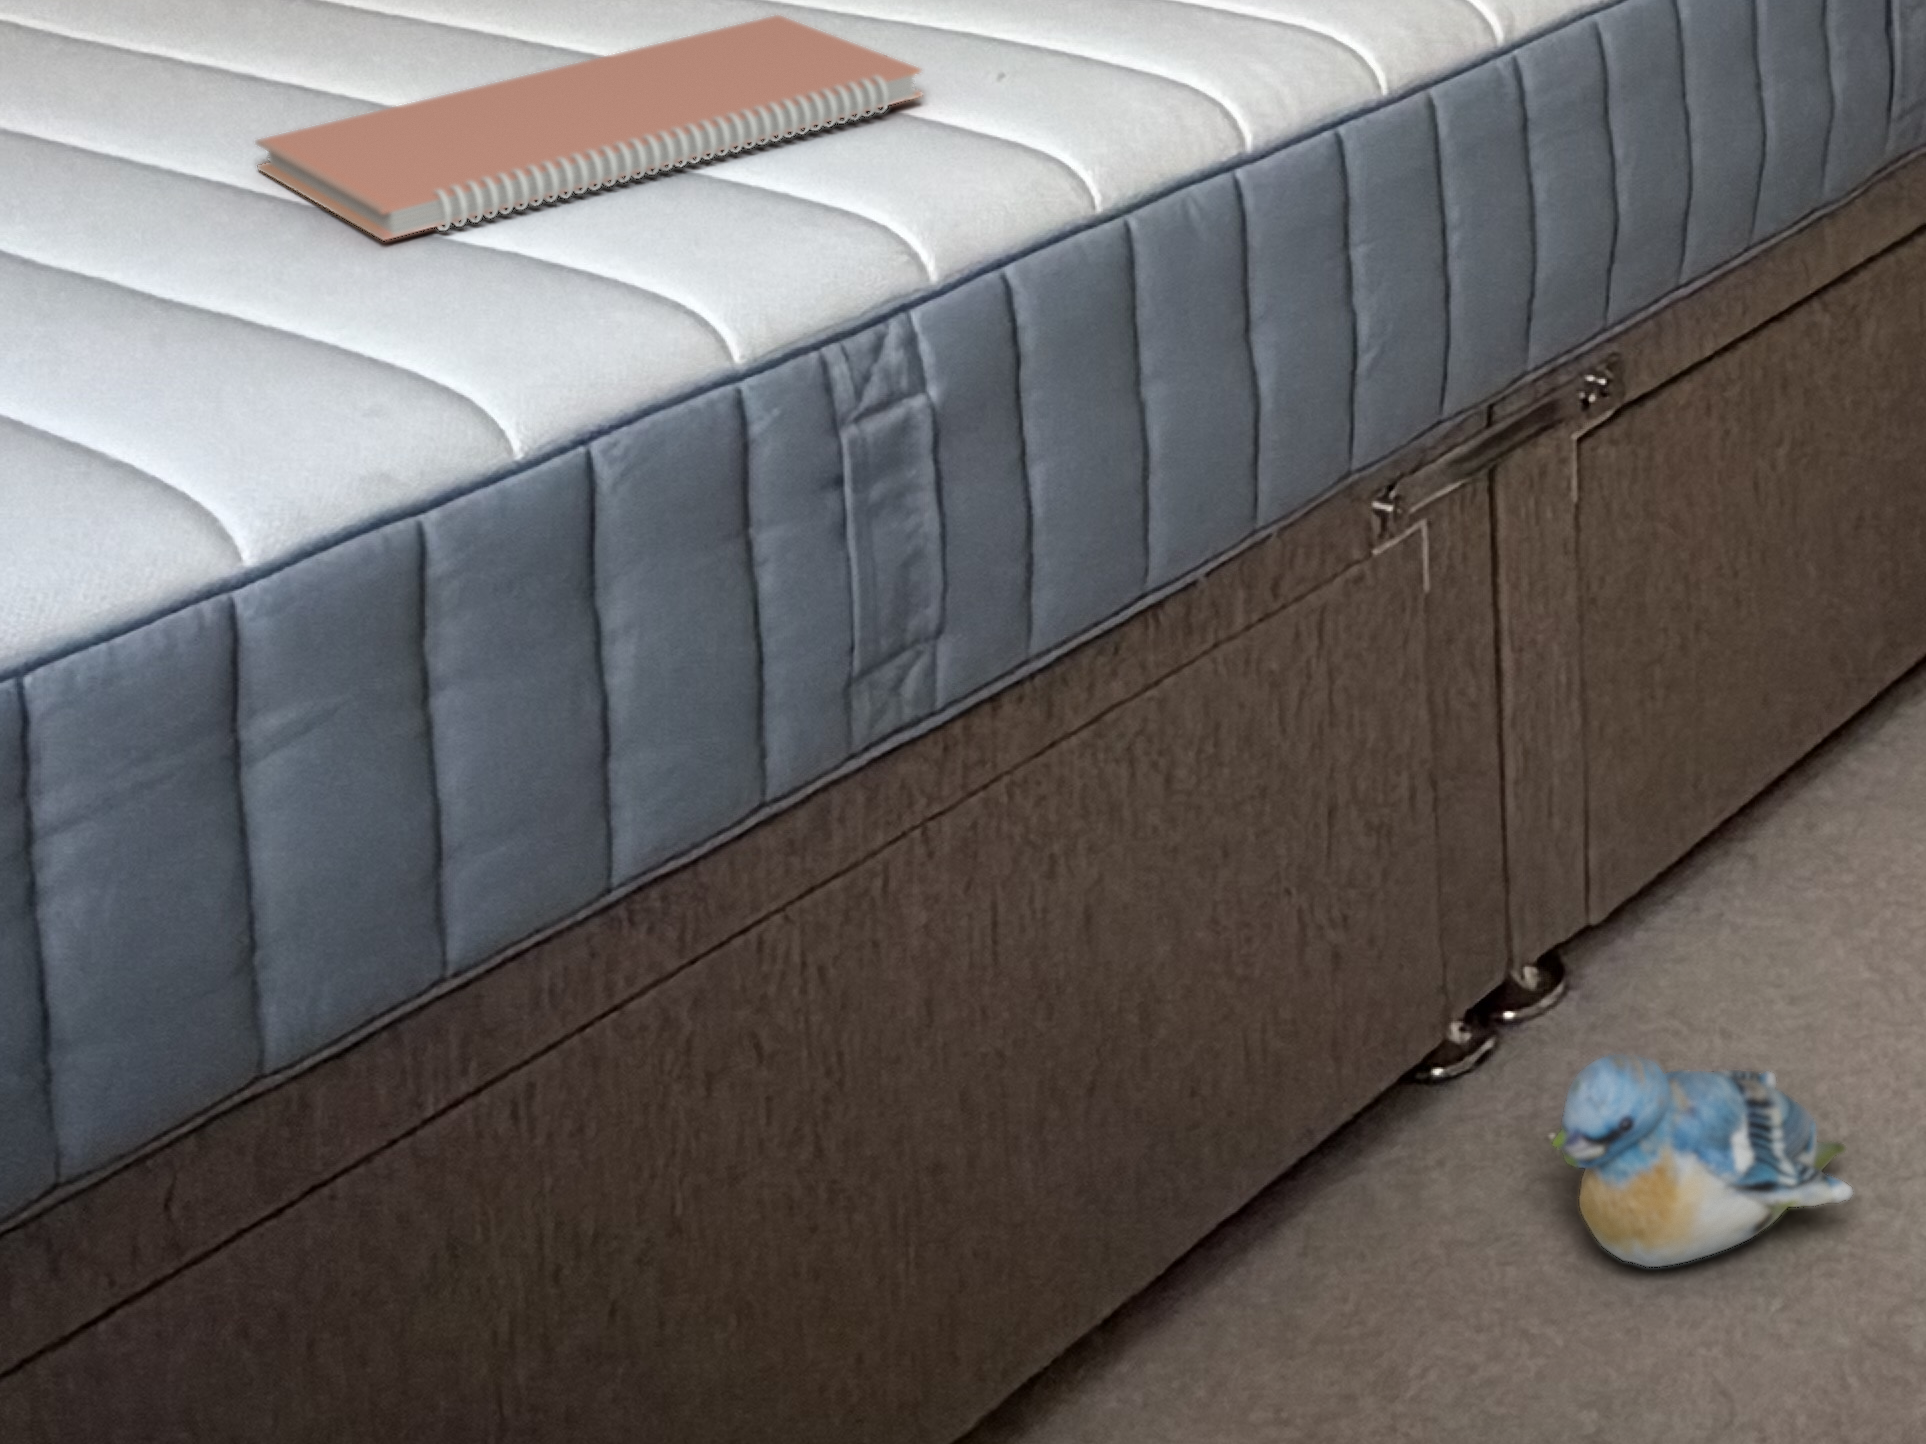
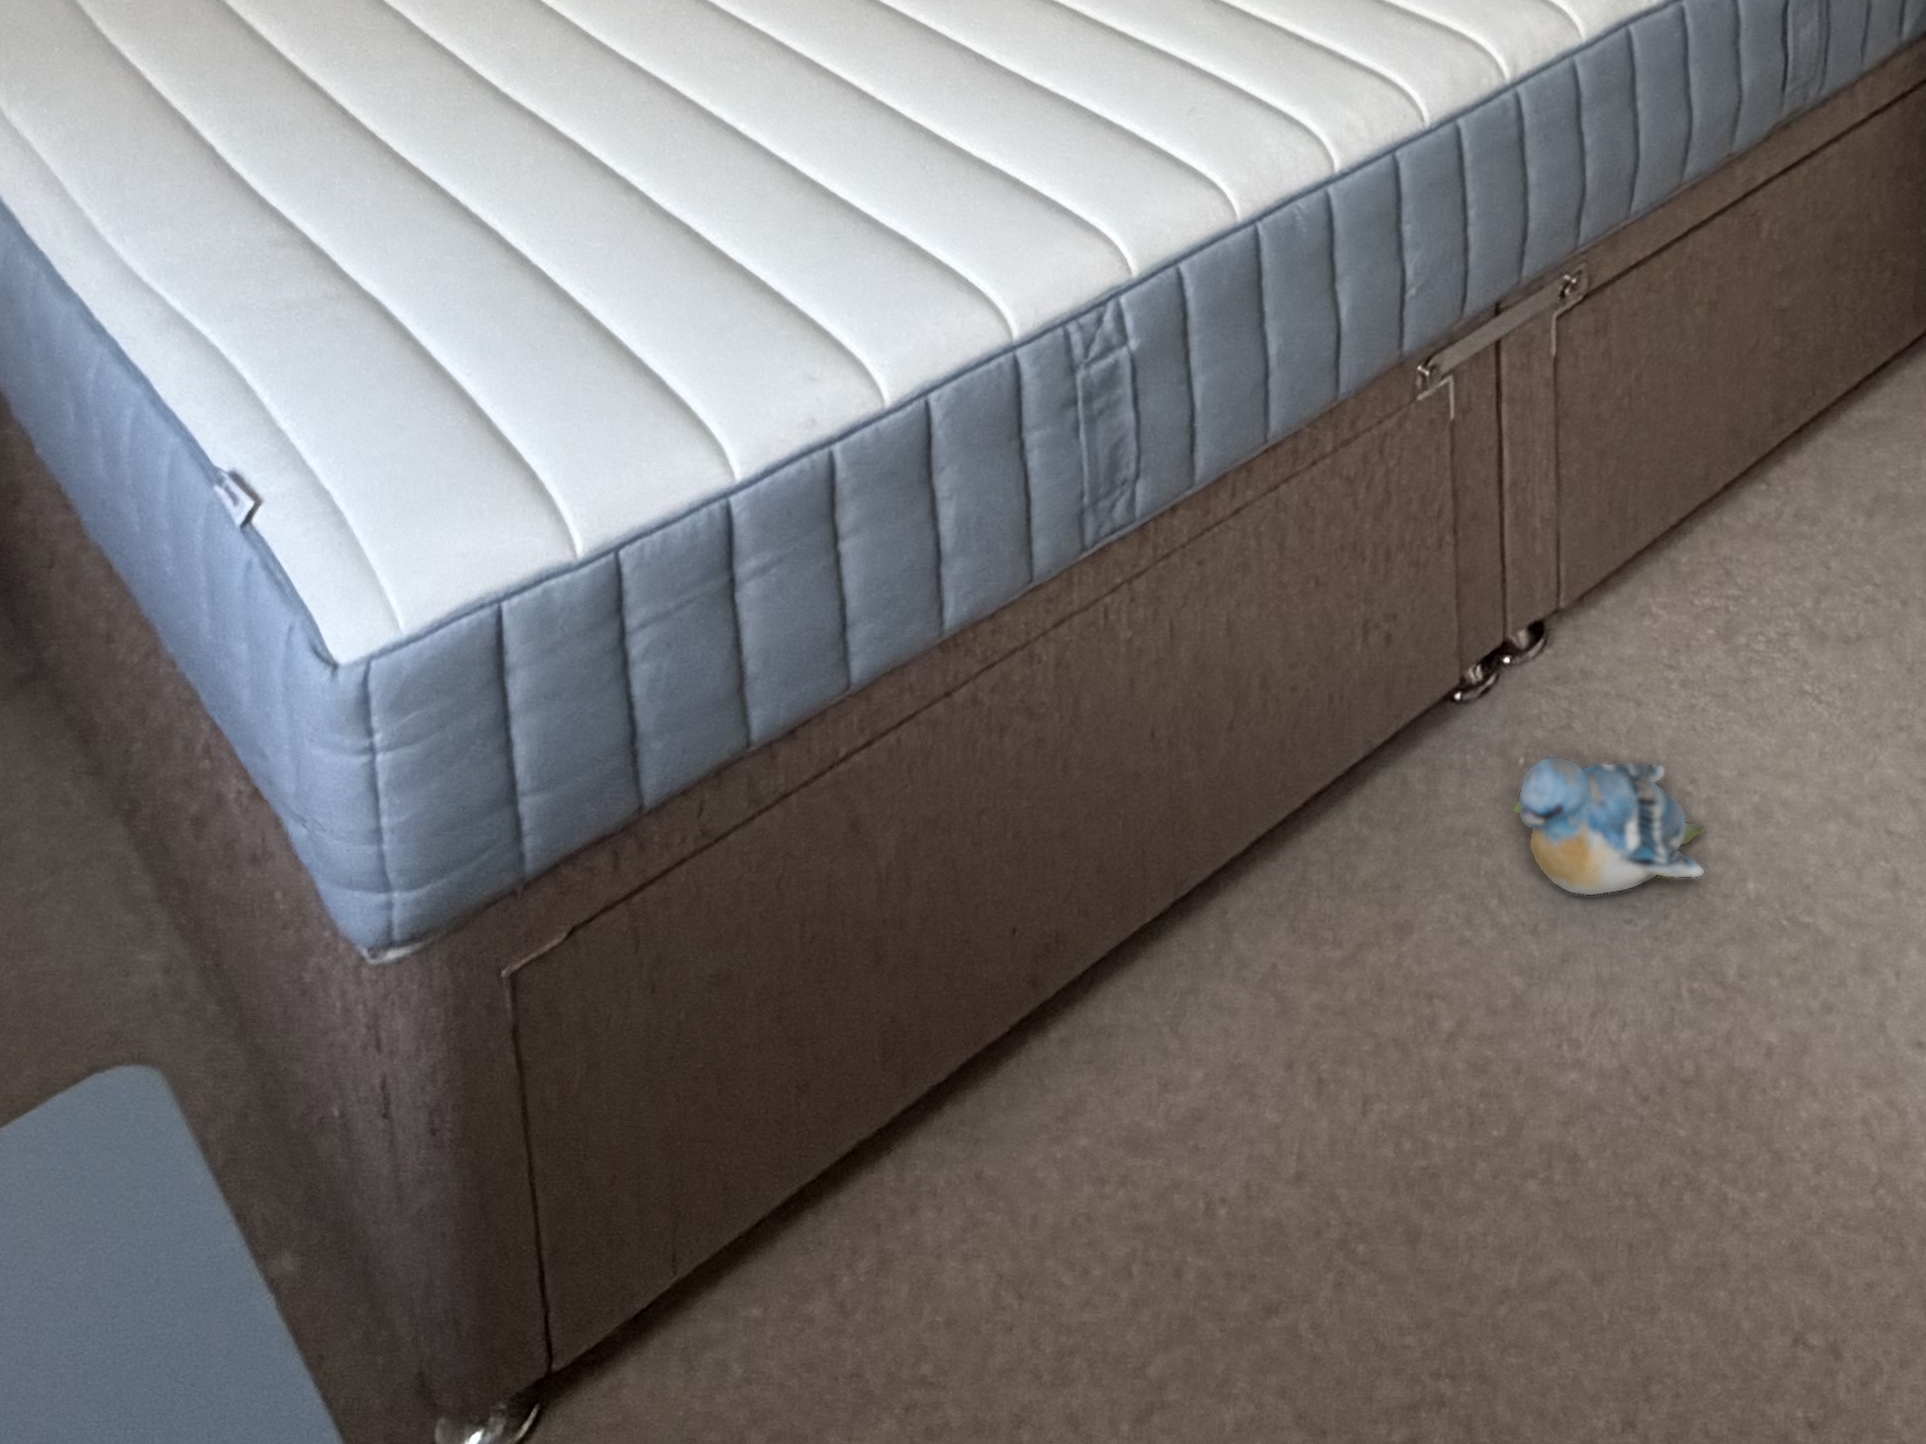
notebook: present [256,15,923,240] -> none [774,38,1146,224]

